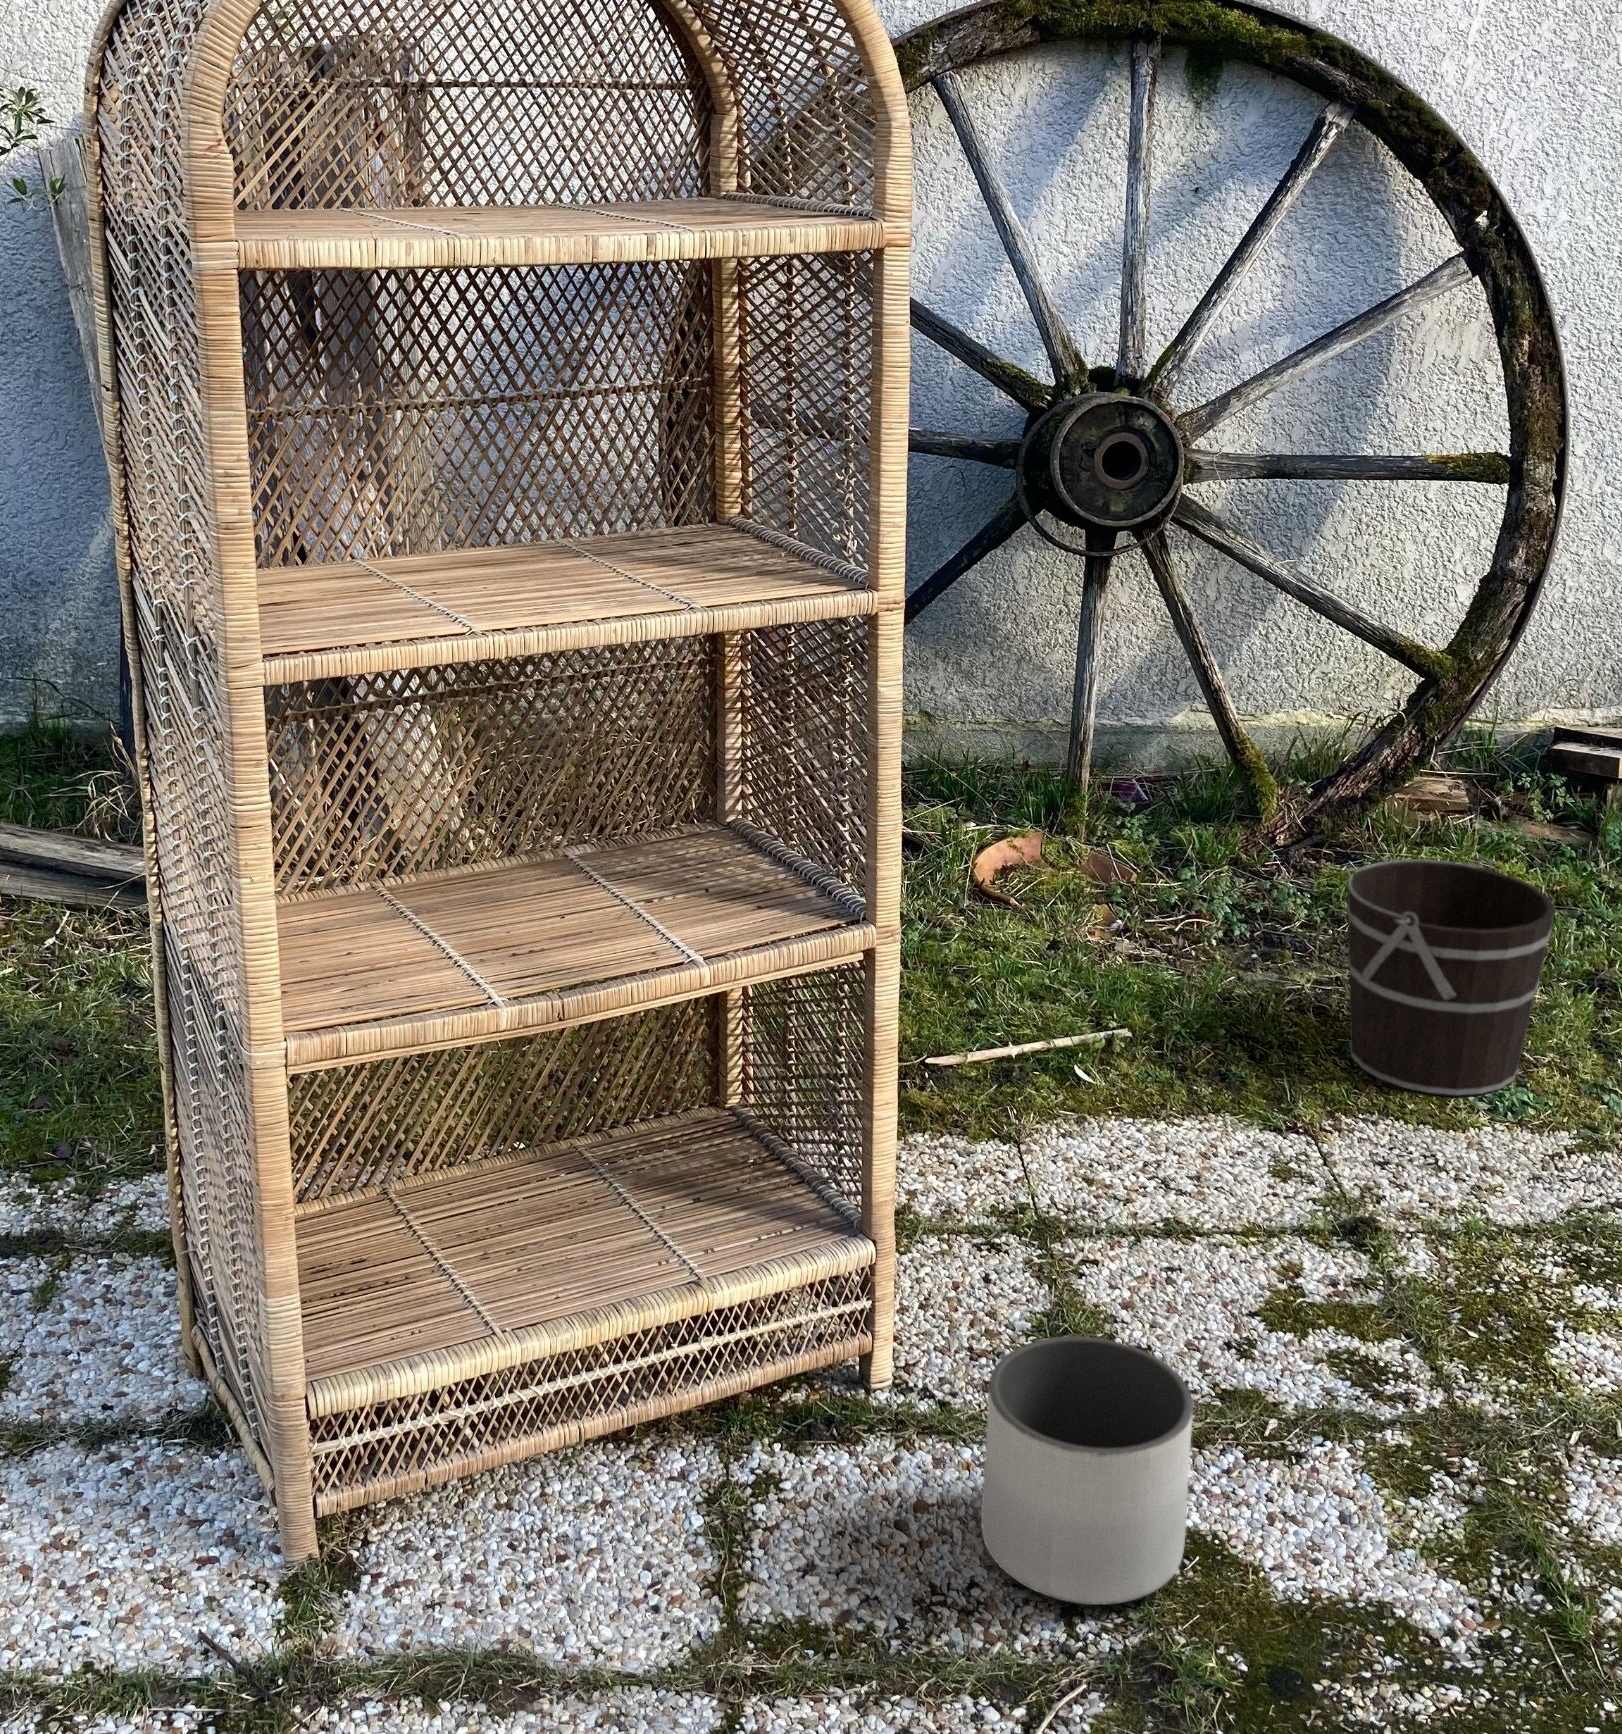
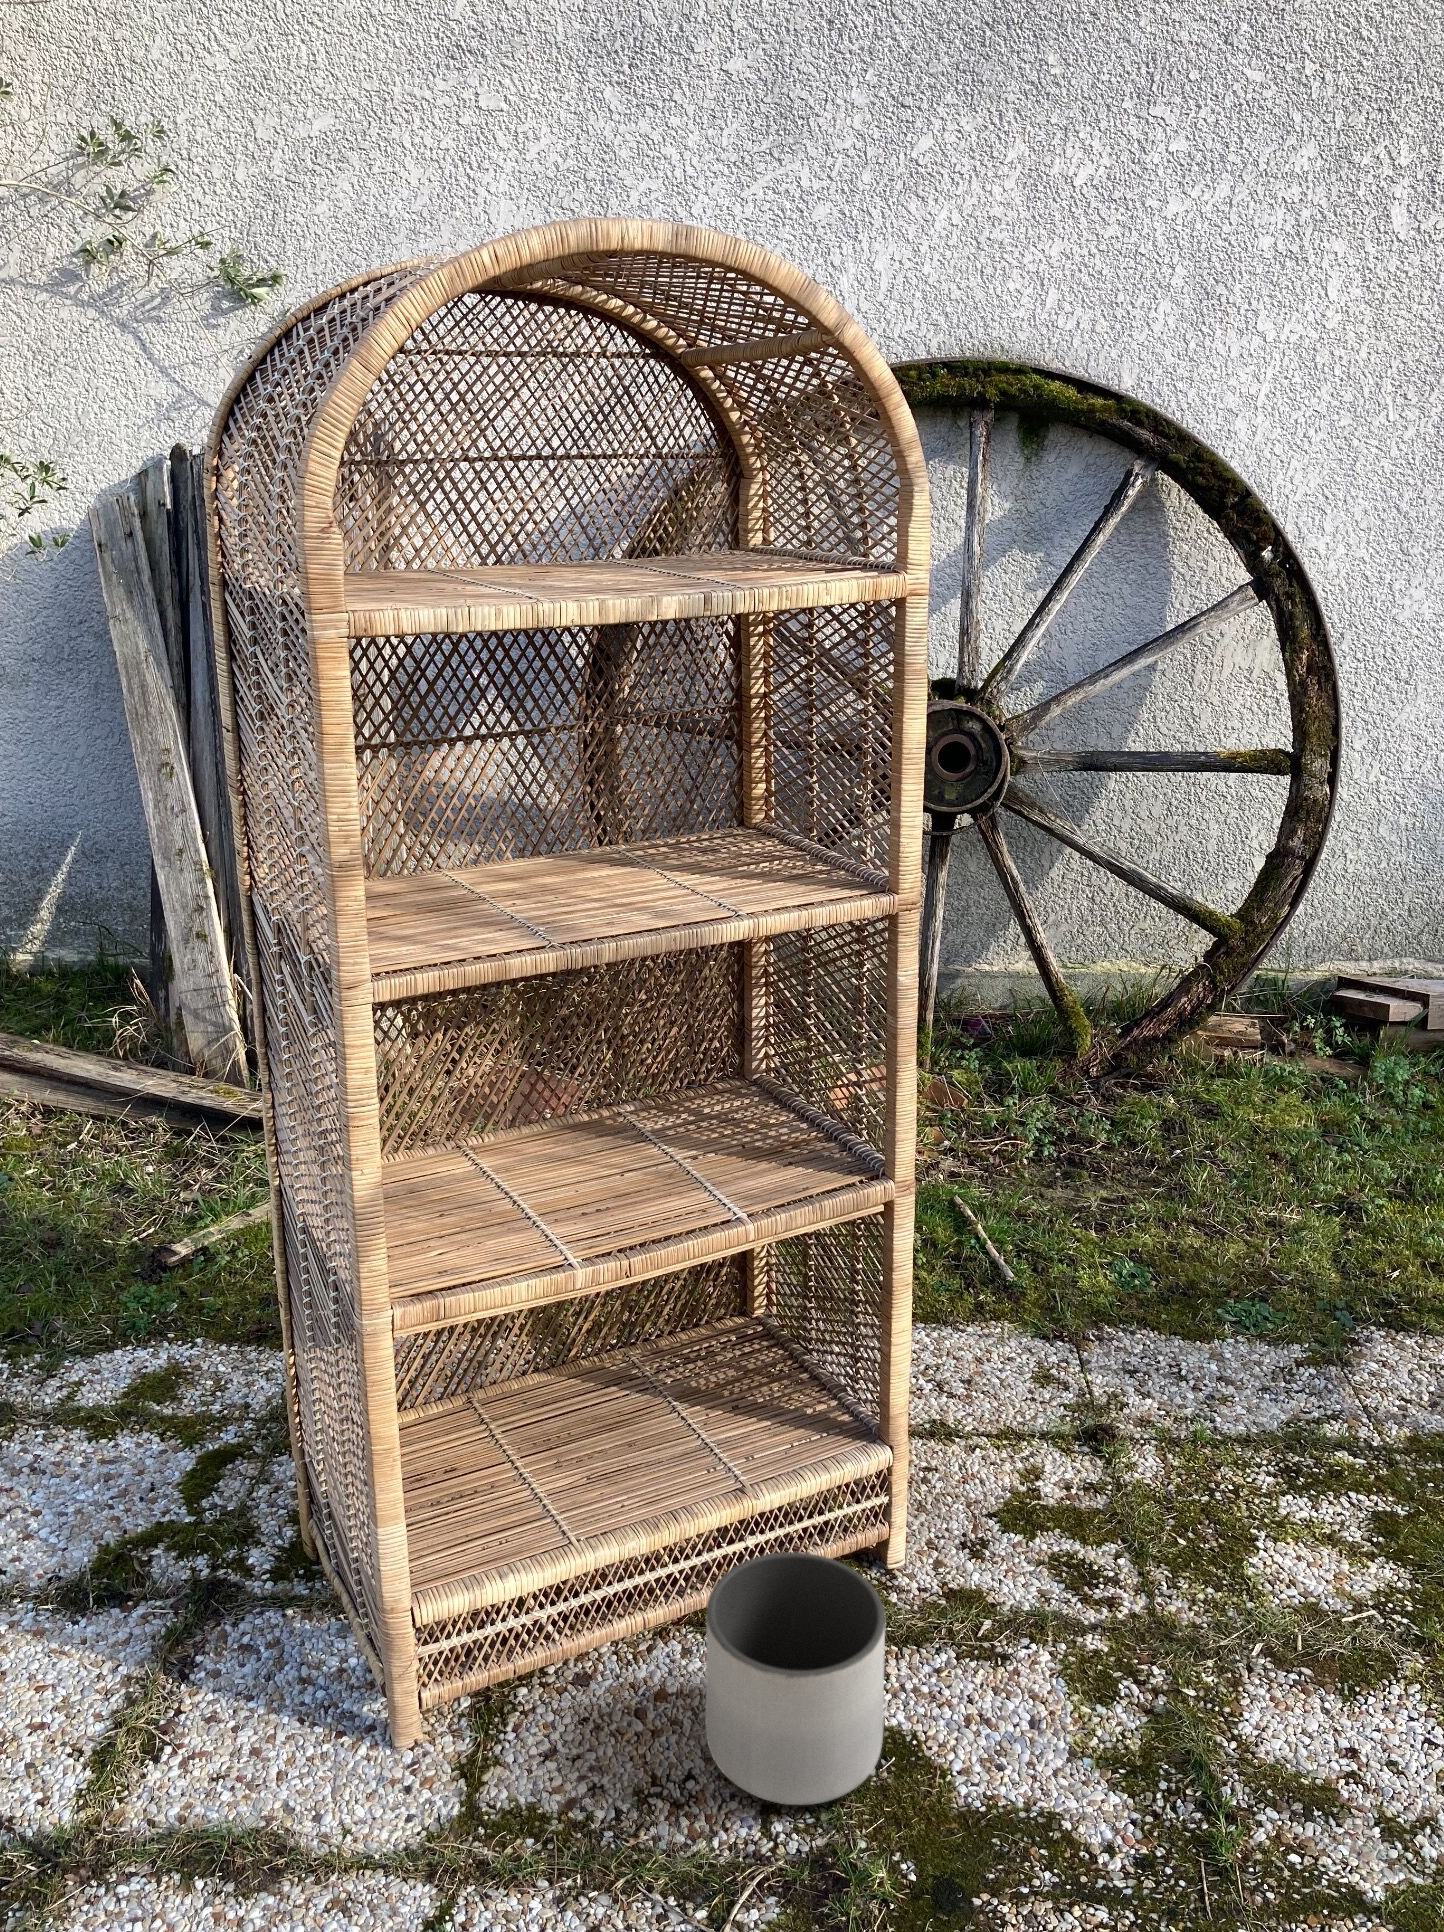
bucket: present [1346,857,1556,1095] -> none [1118,1106,1293,1310]

